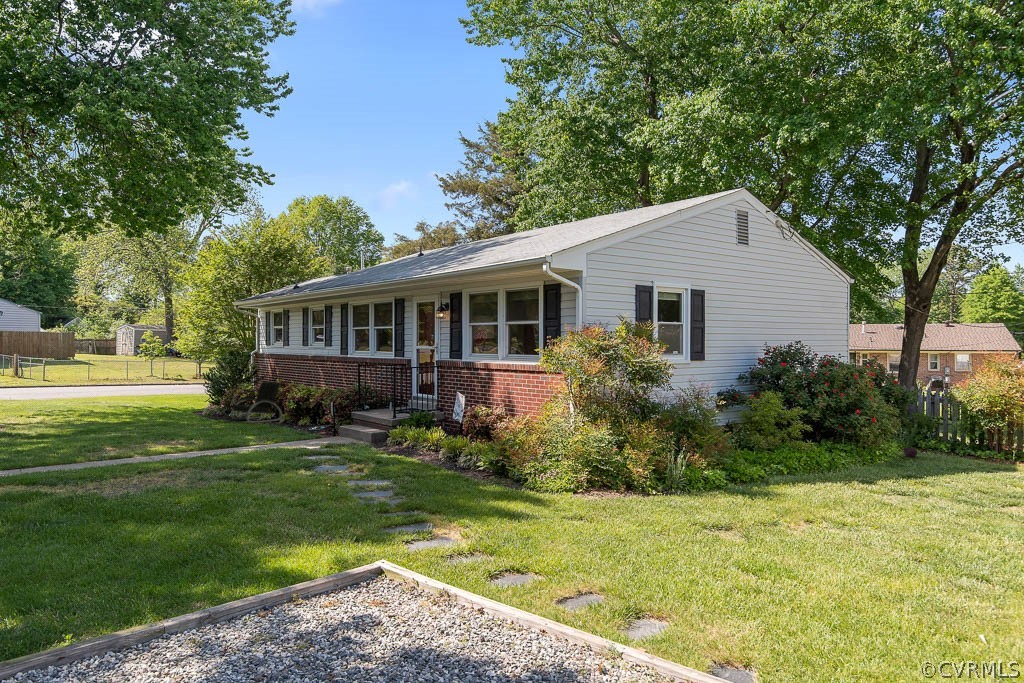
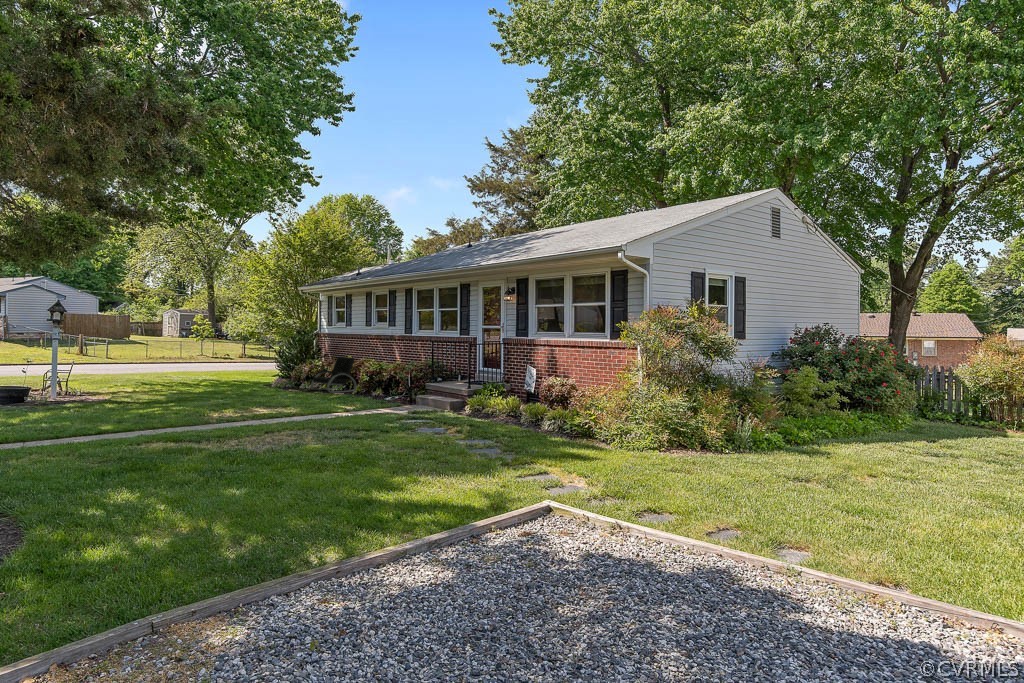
decorative plant: present [900,427,919,457] -> none [904,398,942,426]

